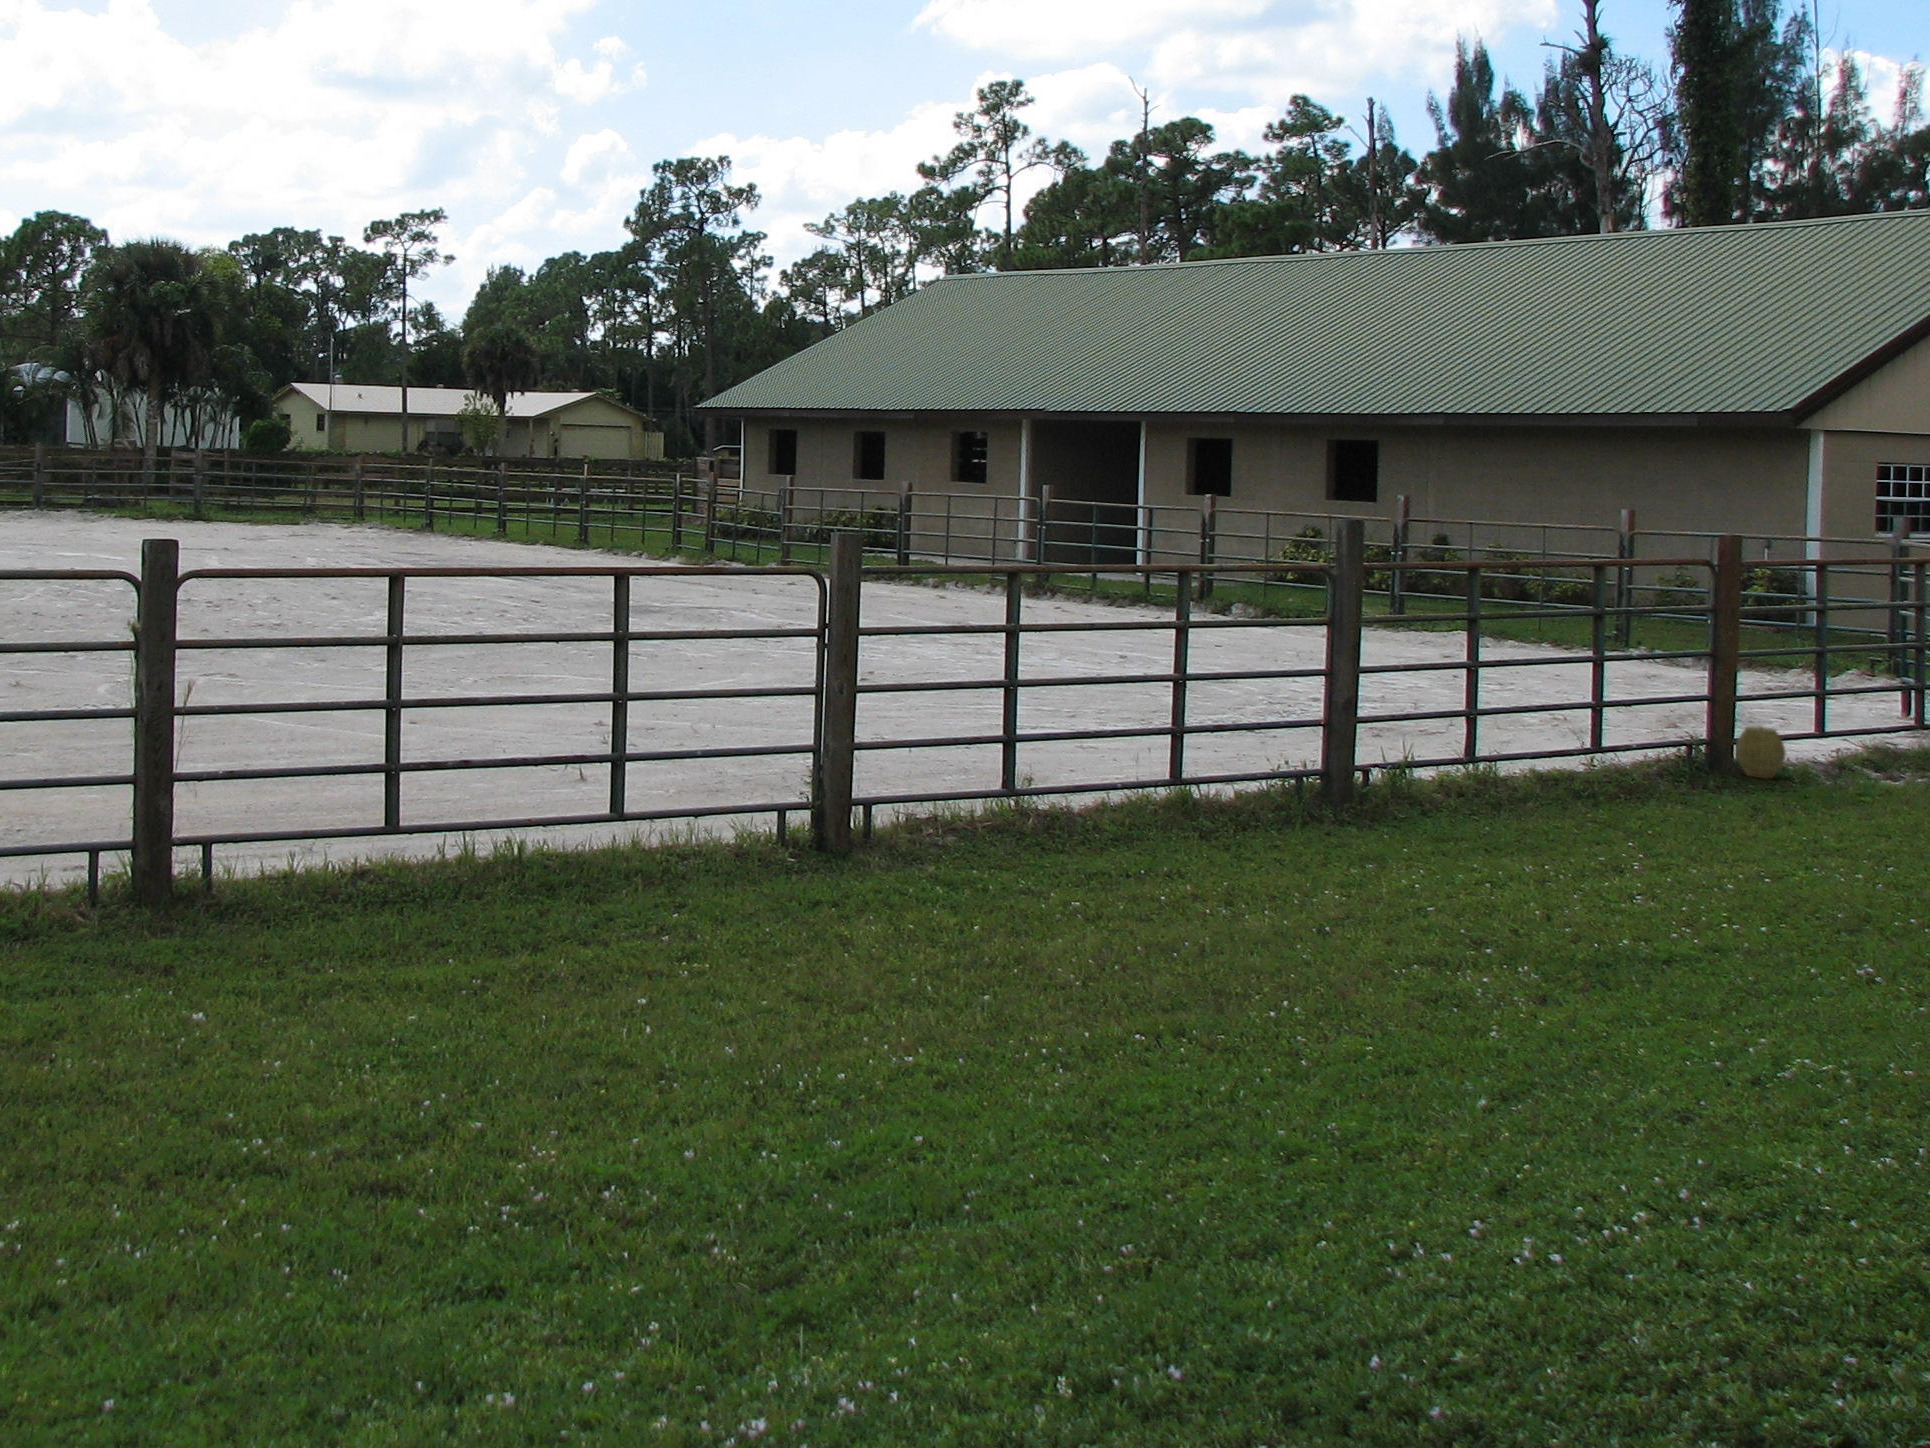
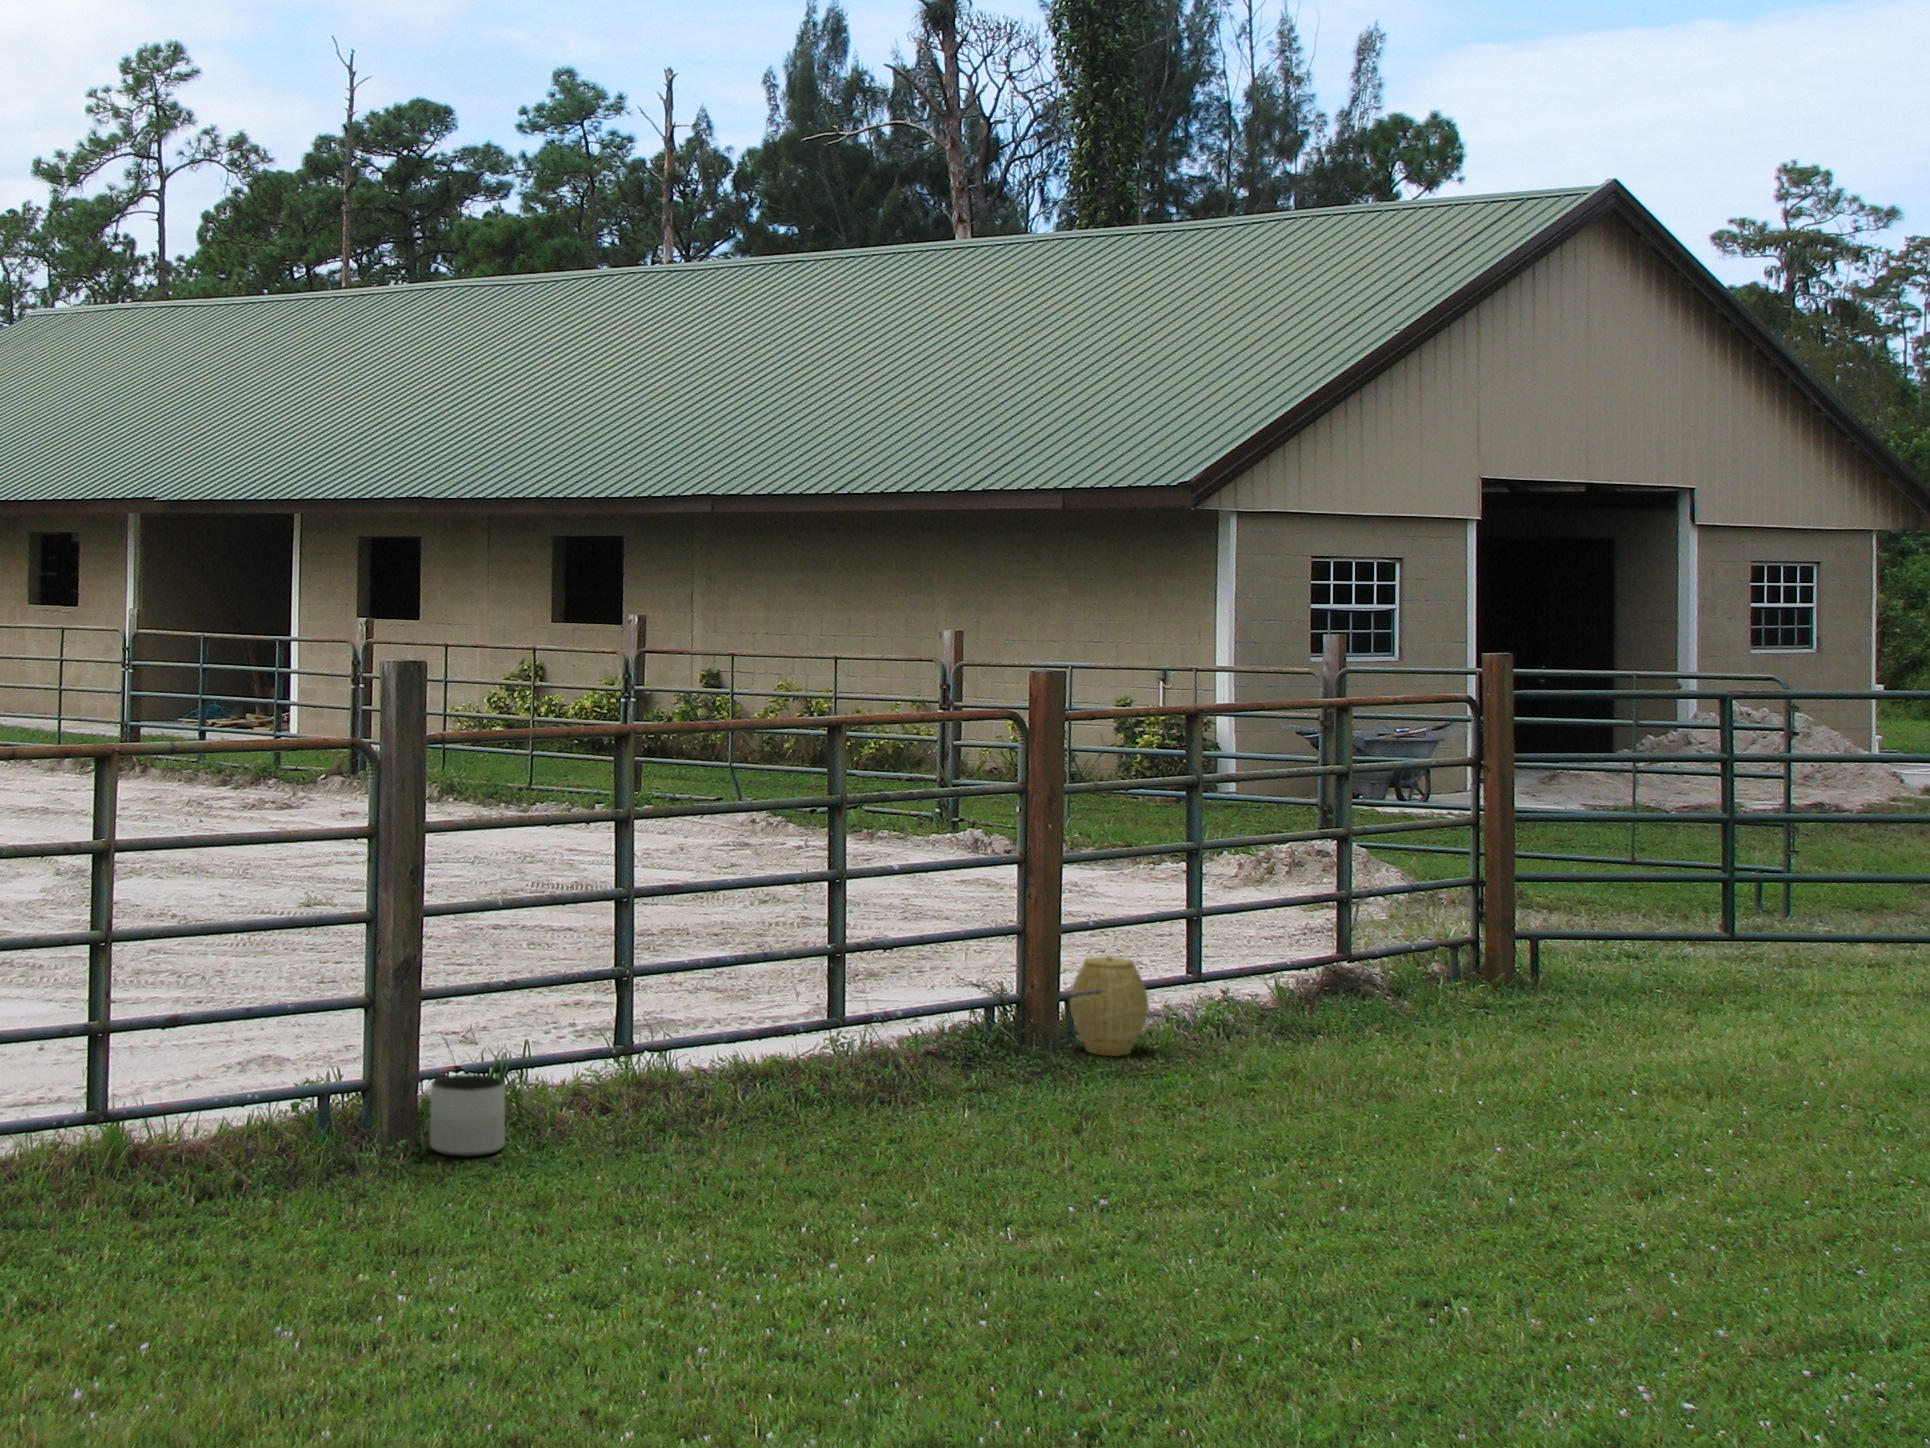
planter: none [1401,765,1439,802] -> present [430,1075,505,1157]

